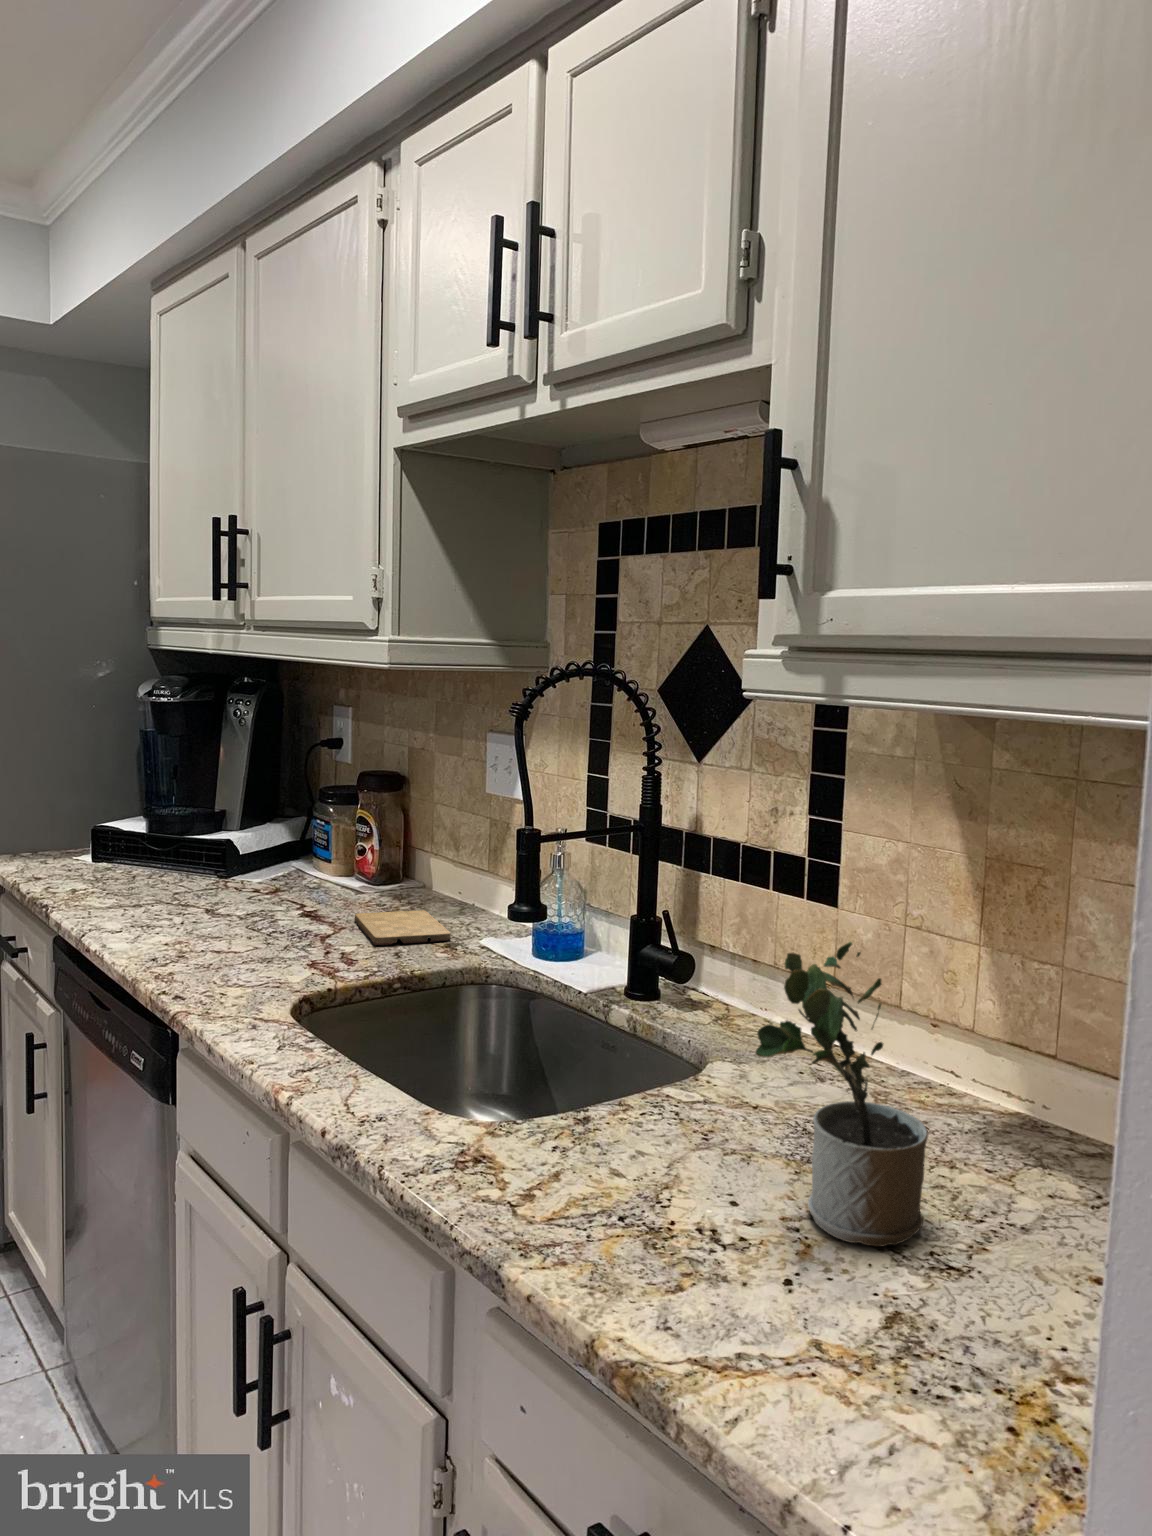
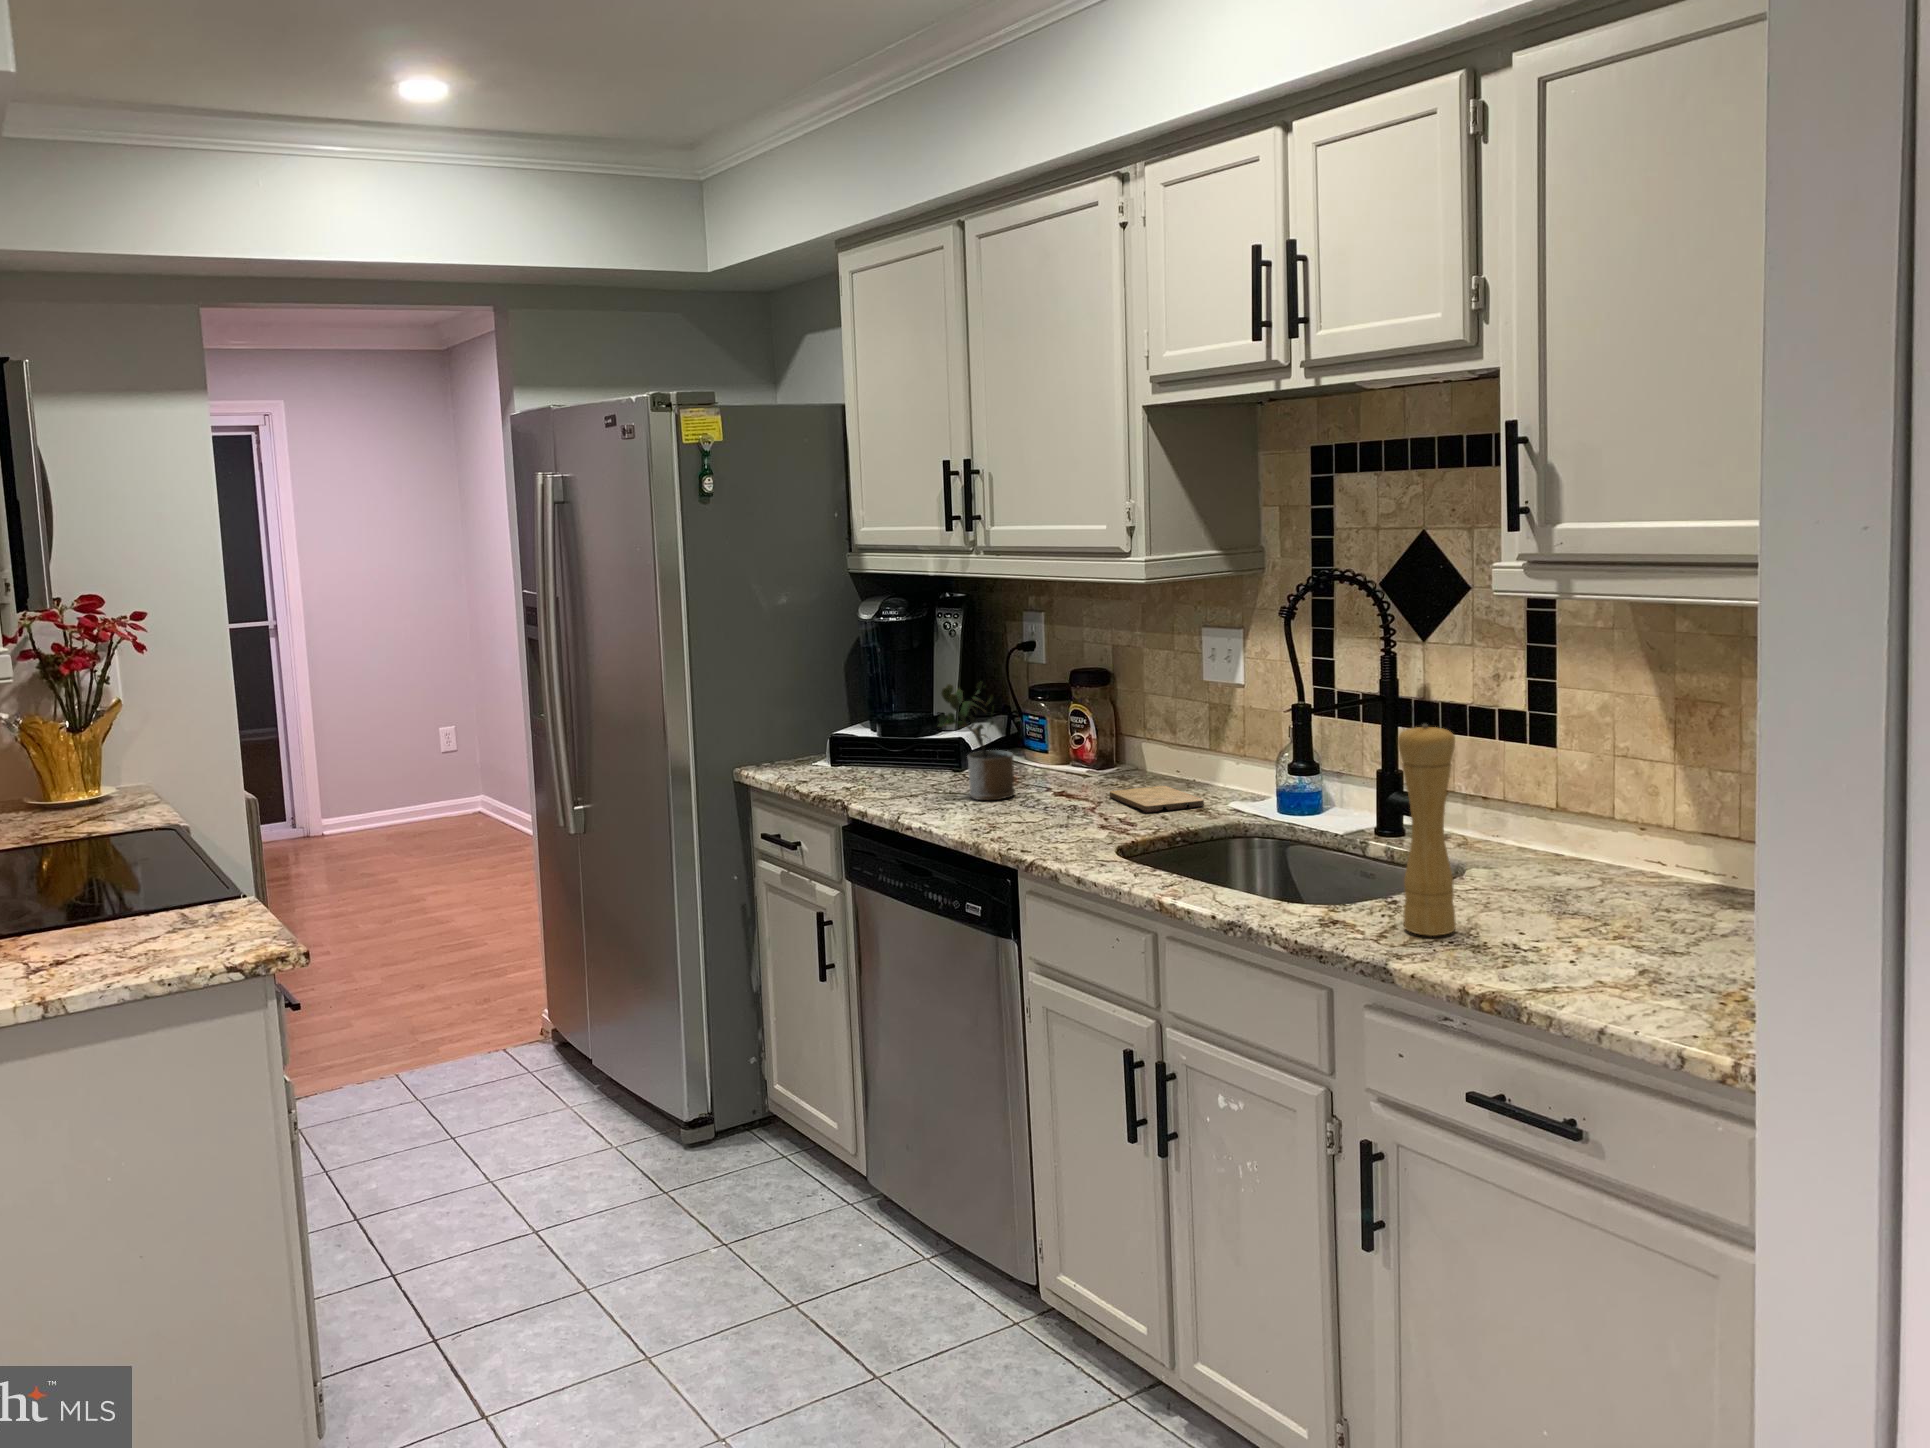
pepper mill: none [565,874,652,1203] -> present [1398,724,1456,936]
potted plant: present [756,942,928,1246] -> present [938,682,1015,800]

